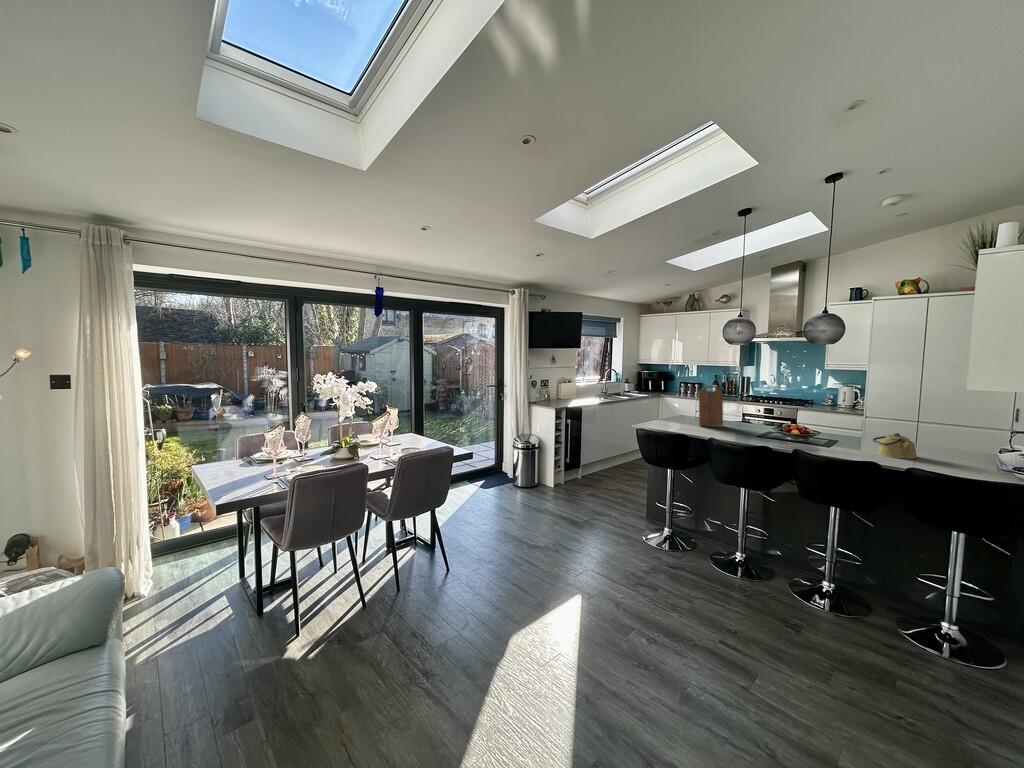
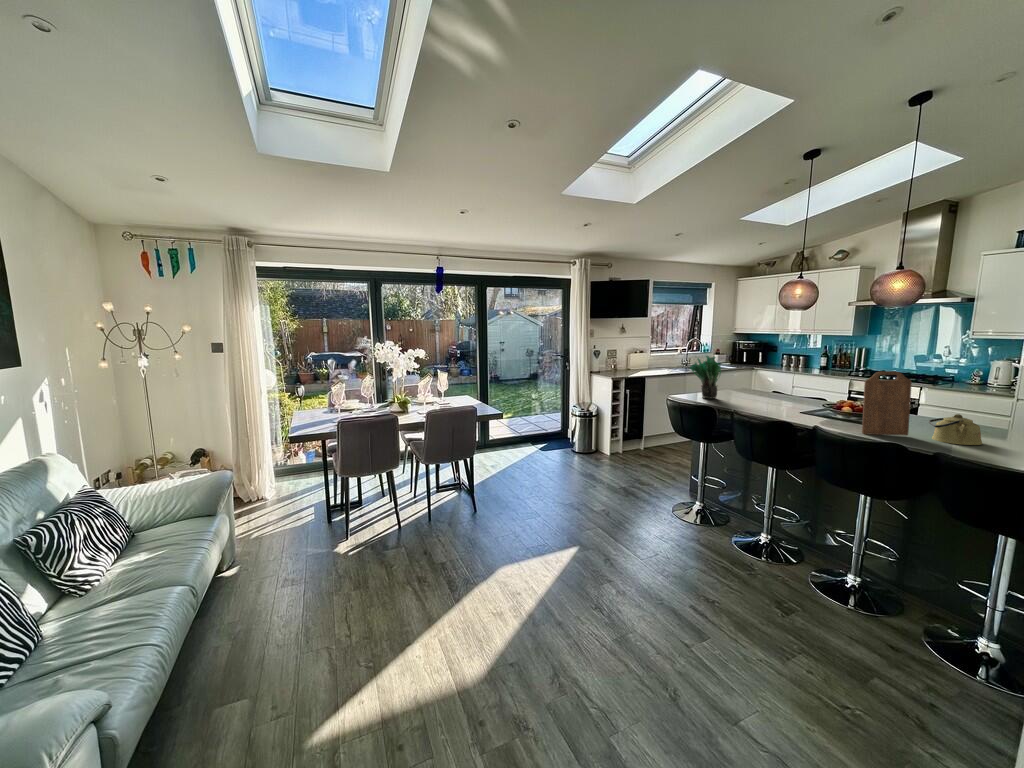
potted plant: none [654,386,680,426] -> present [690,356,721,399]
cutting board: present [698,386,723,426] -> present [862,372,912,436]

